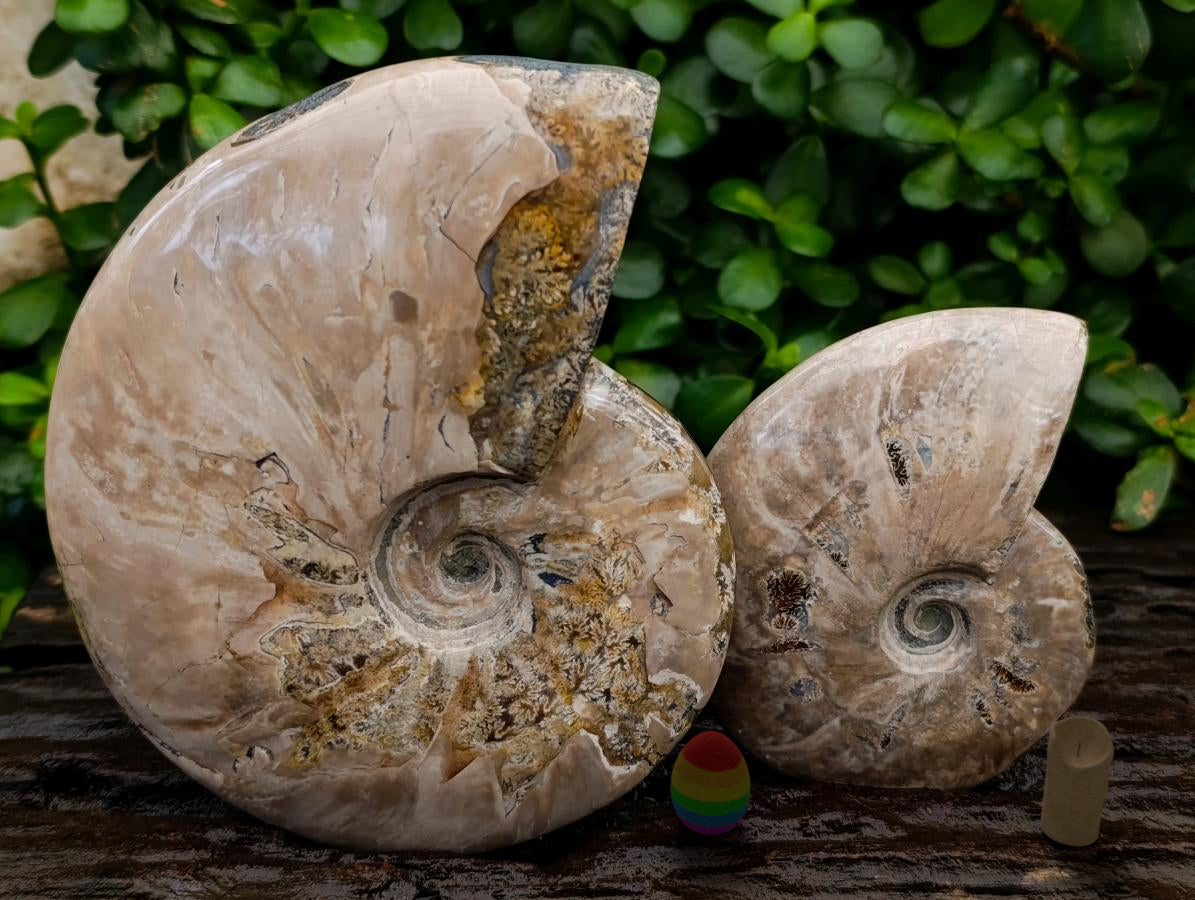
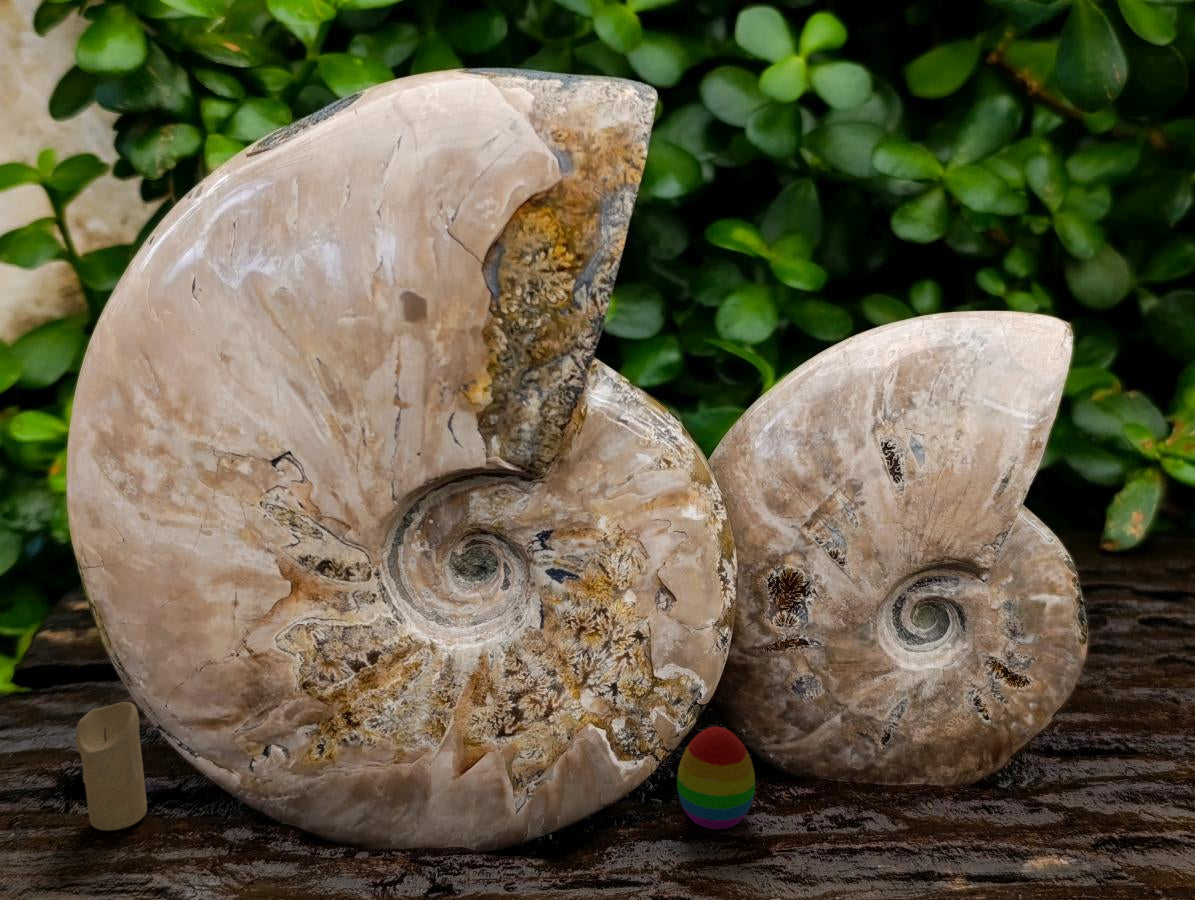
candle: present [1041,716,1114,846] -> present [75,702,147,830]

